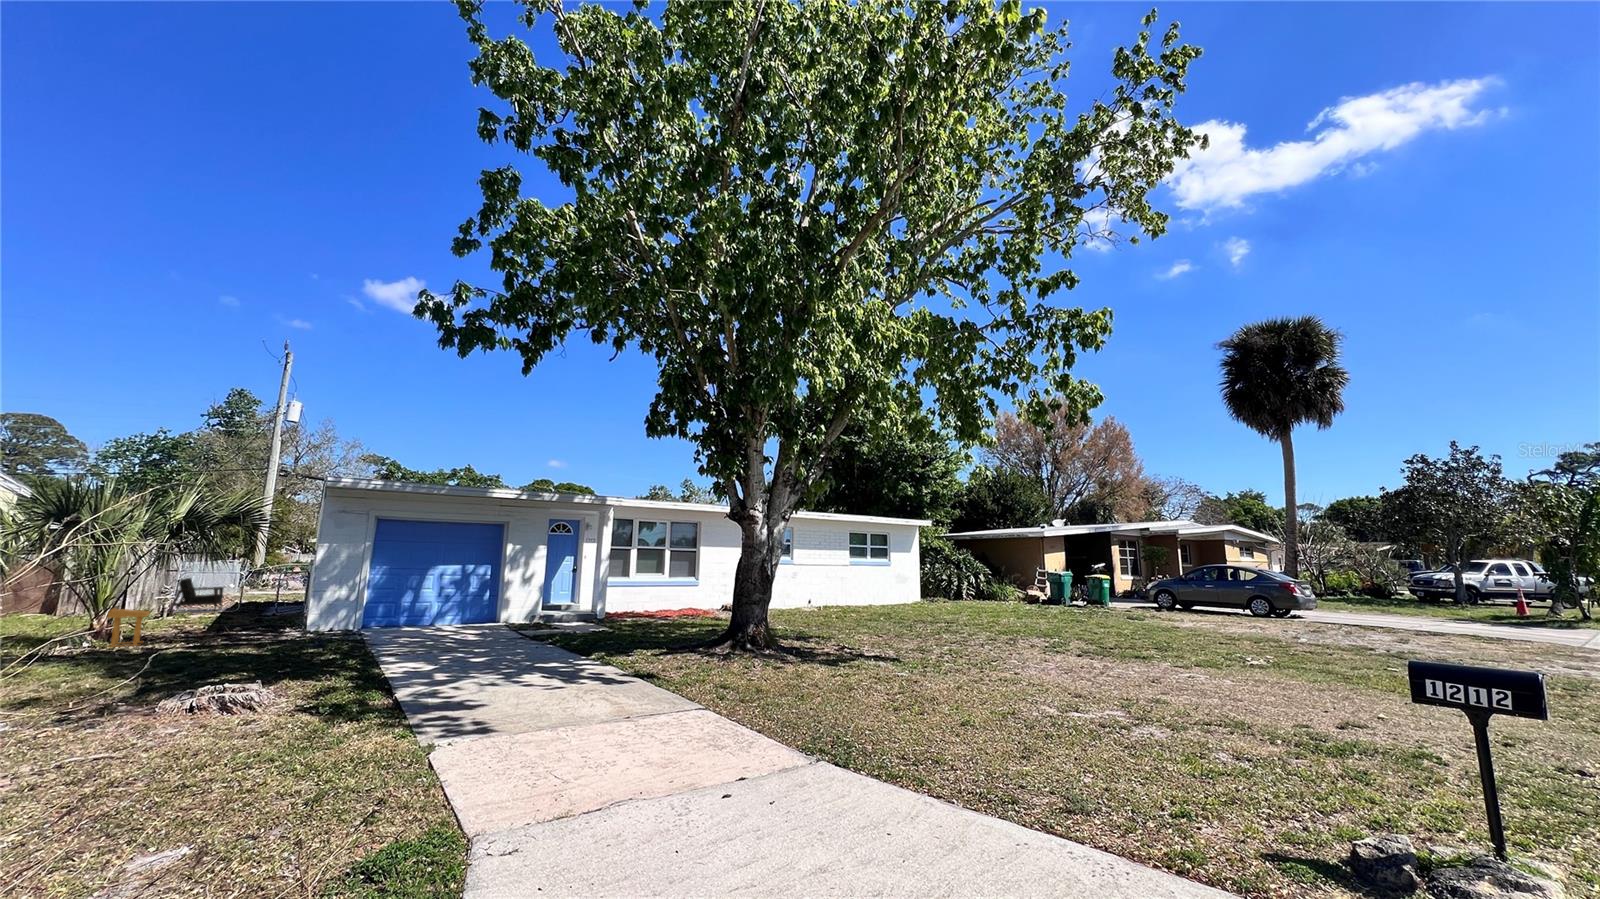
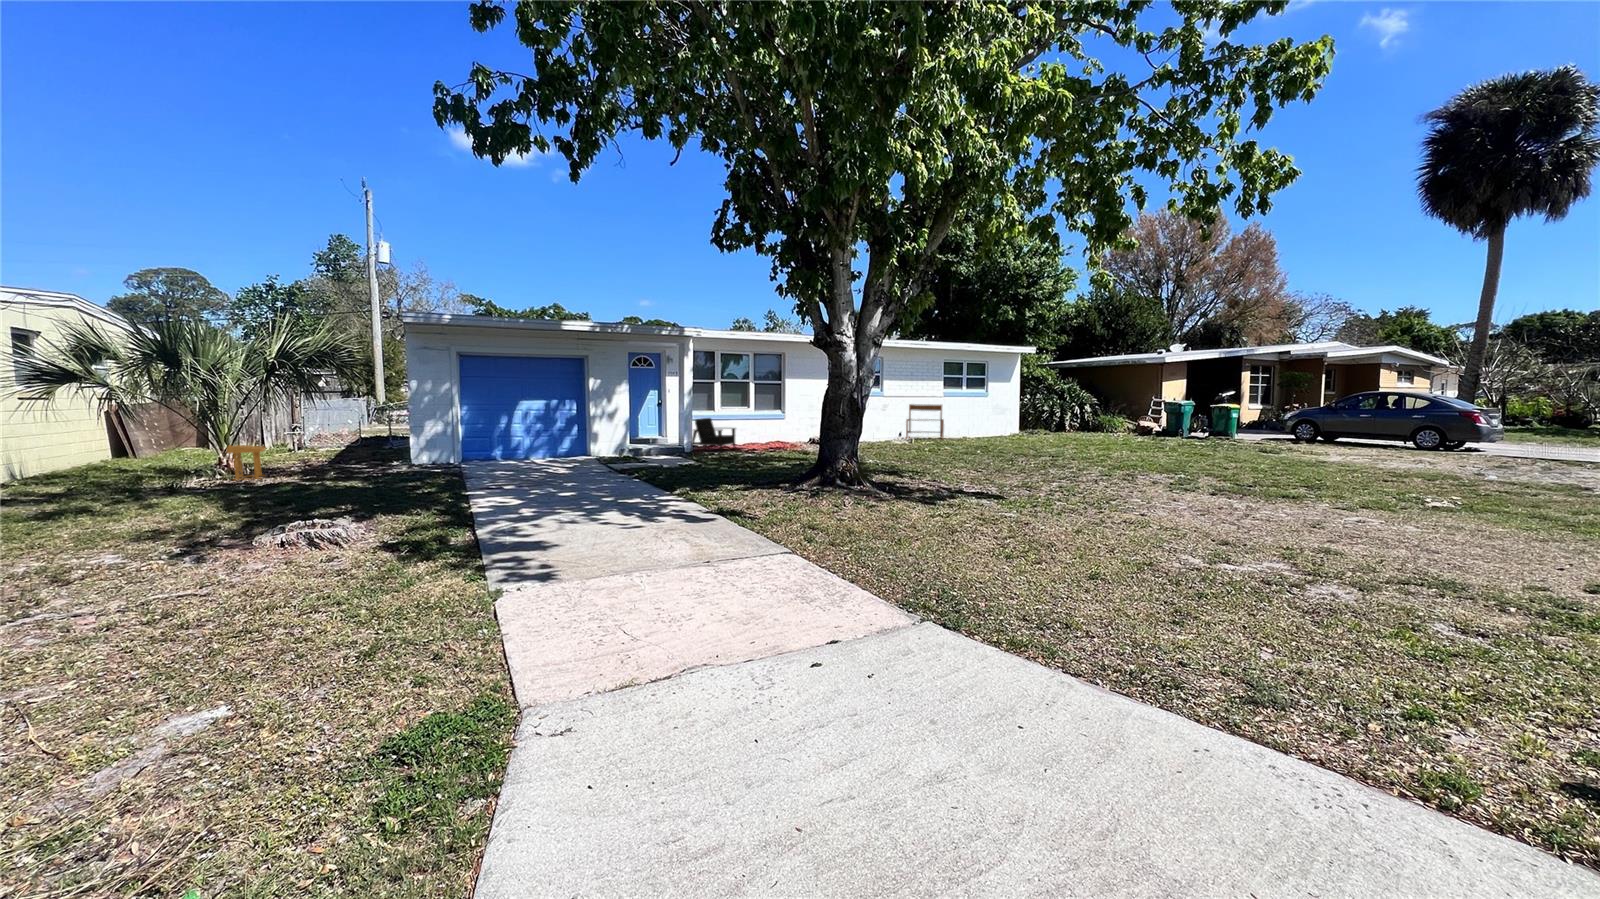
bench: none [812,573,847,607] -> present [906,404,944,438]
armchair: present [169,578,224,612] -> present [690,418,735,452]

